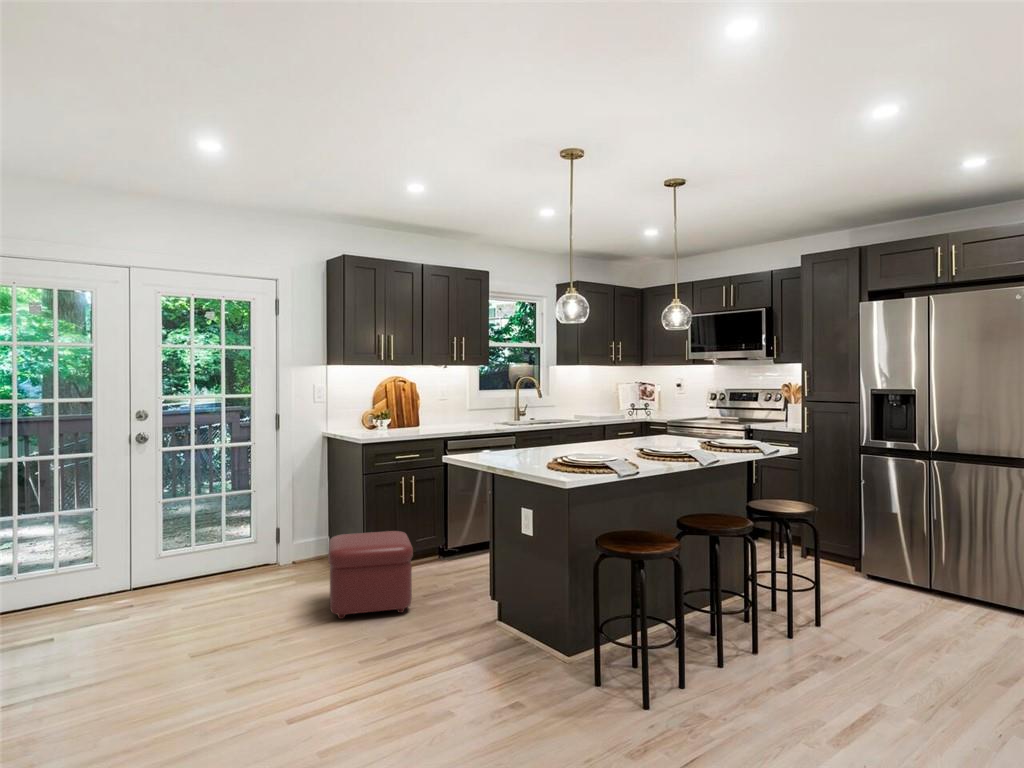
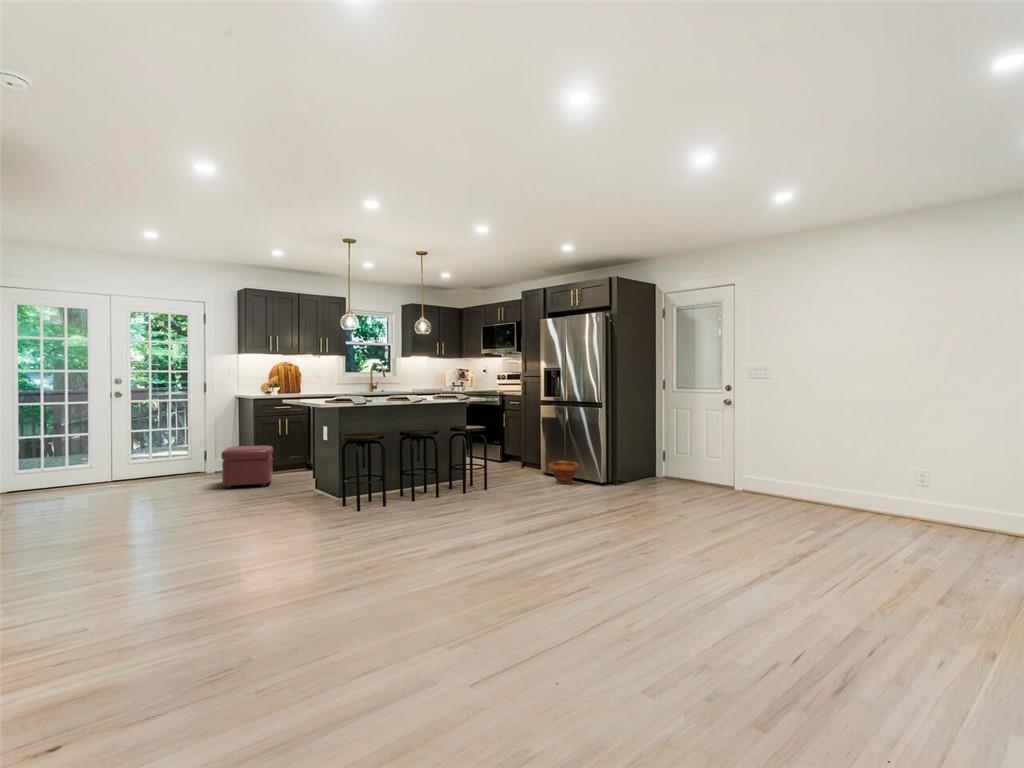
planter: none [917,565,984,615] -> present [549,461,579,484]

